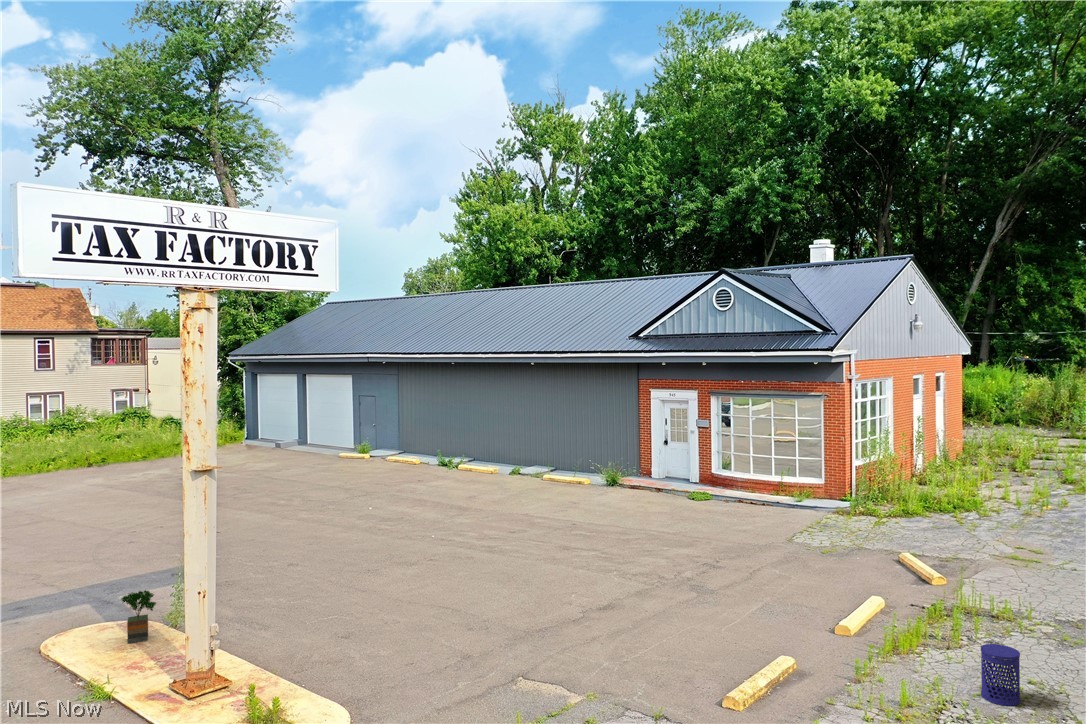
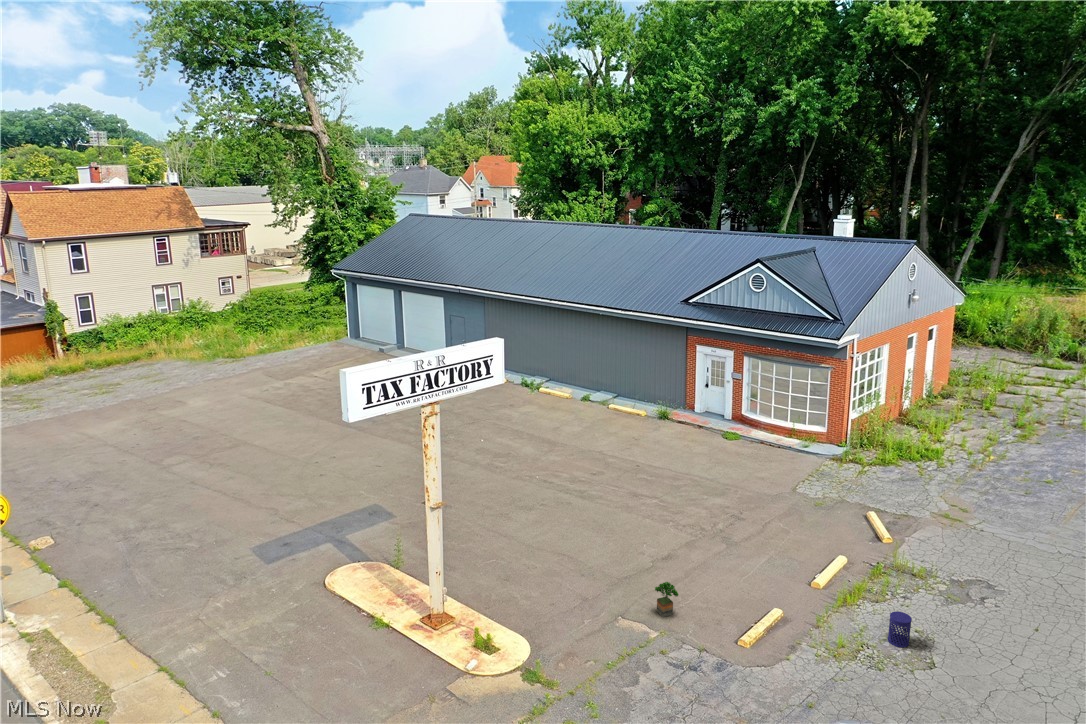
potted tree: present [121,590,156,644] -> present [655,582,679,617]

